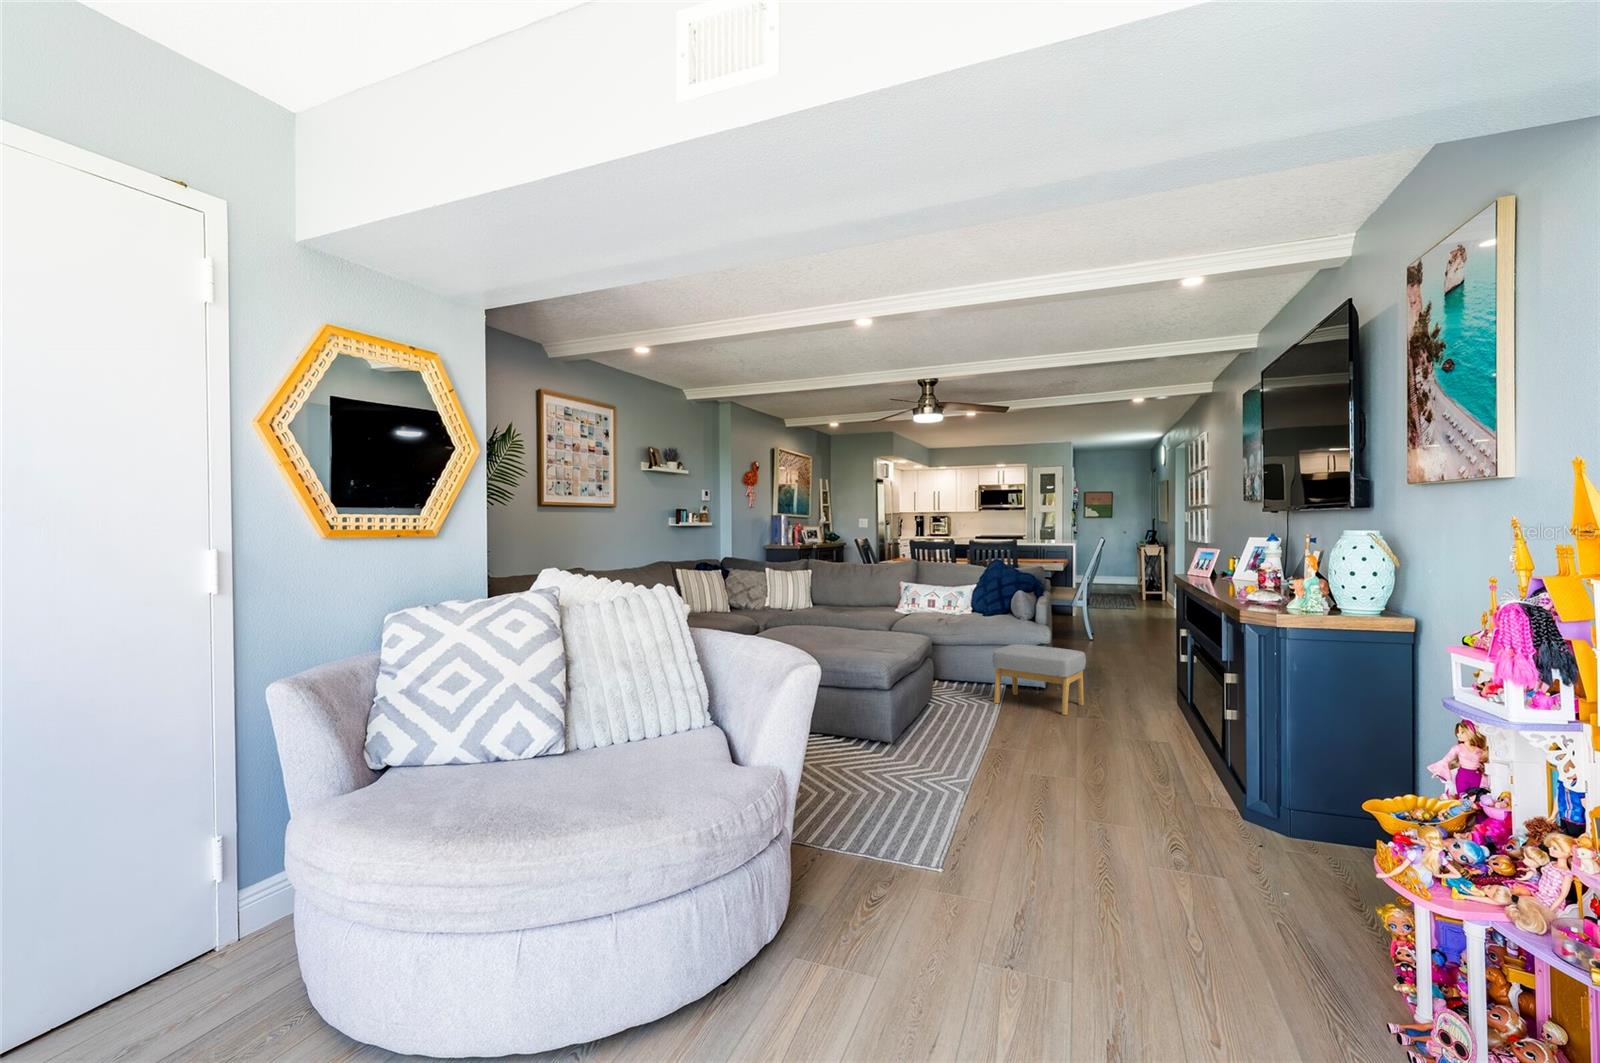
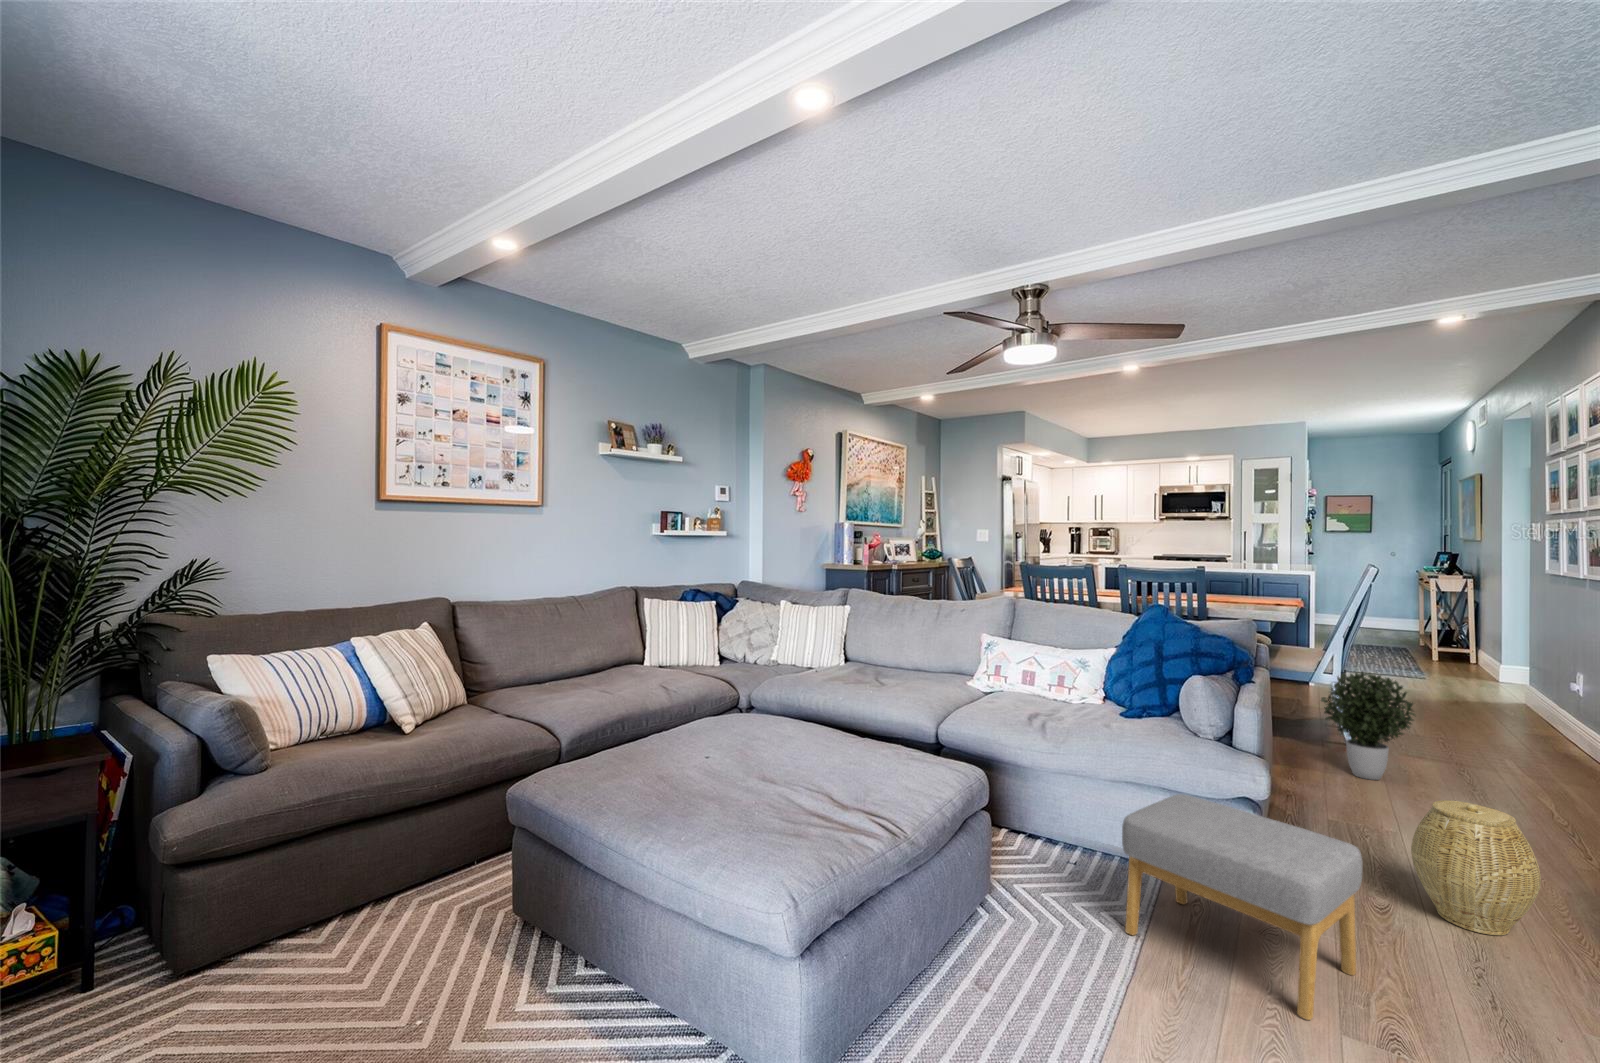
potted plant: none [1075,595,1120,652] -> present [1321,672,1415,780]
woven basket: none [1108,639,1152,692] -> present [1411,800,1541,935]

